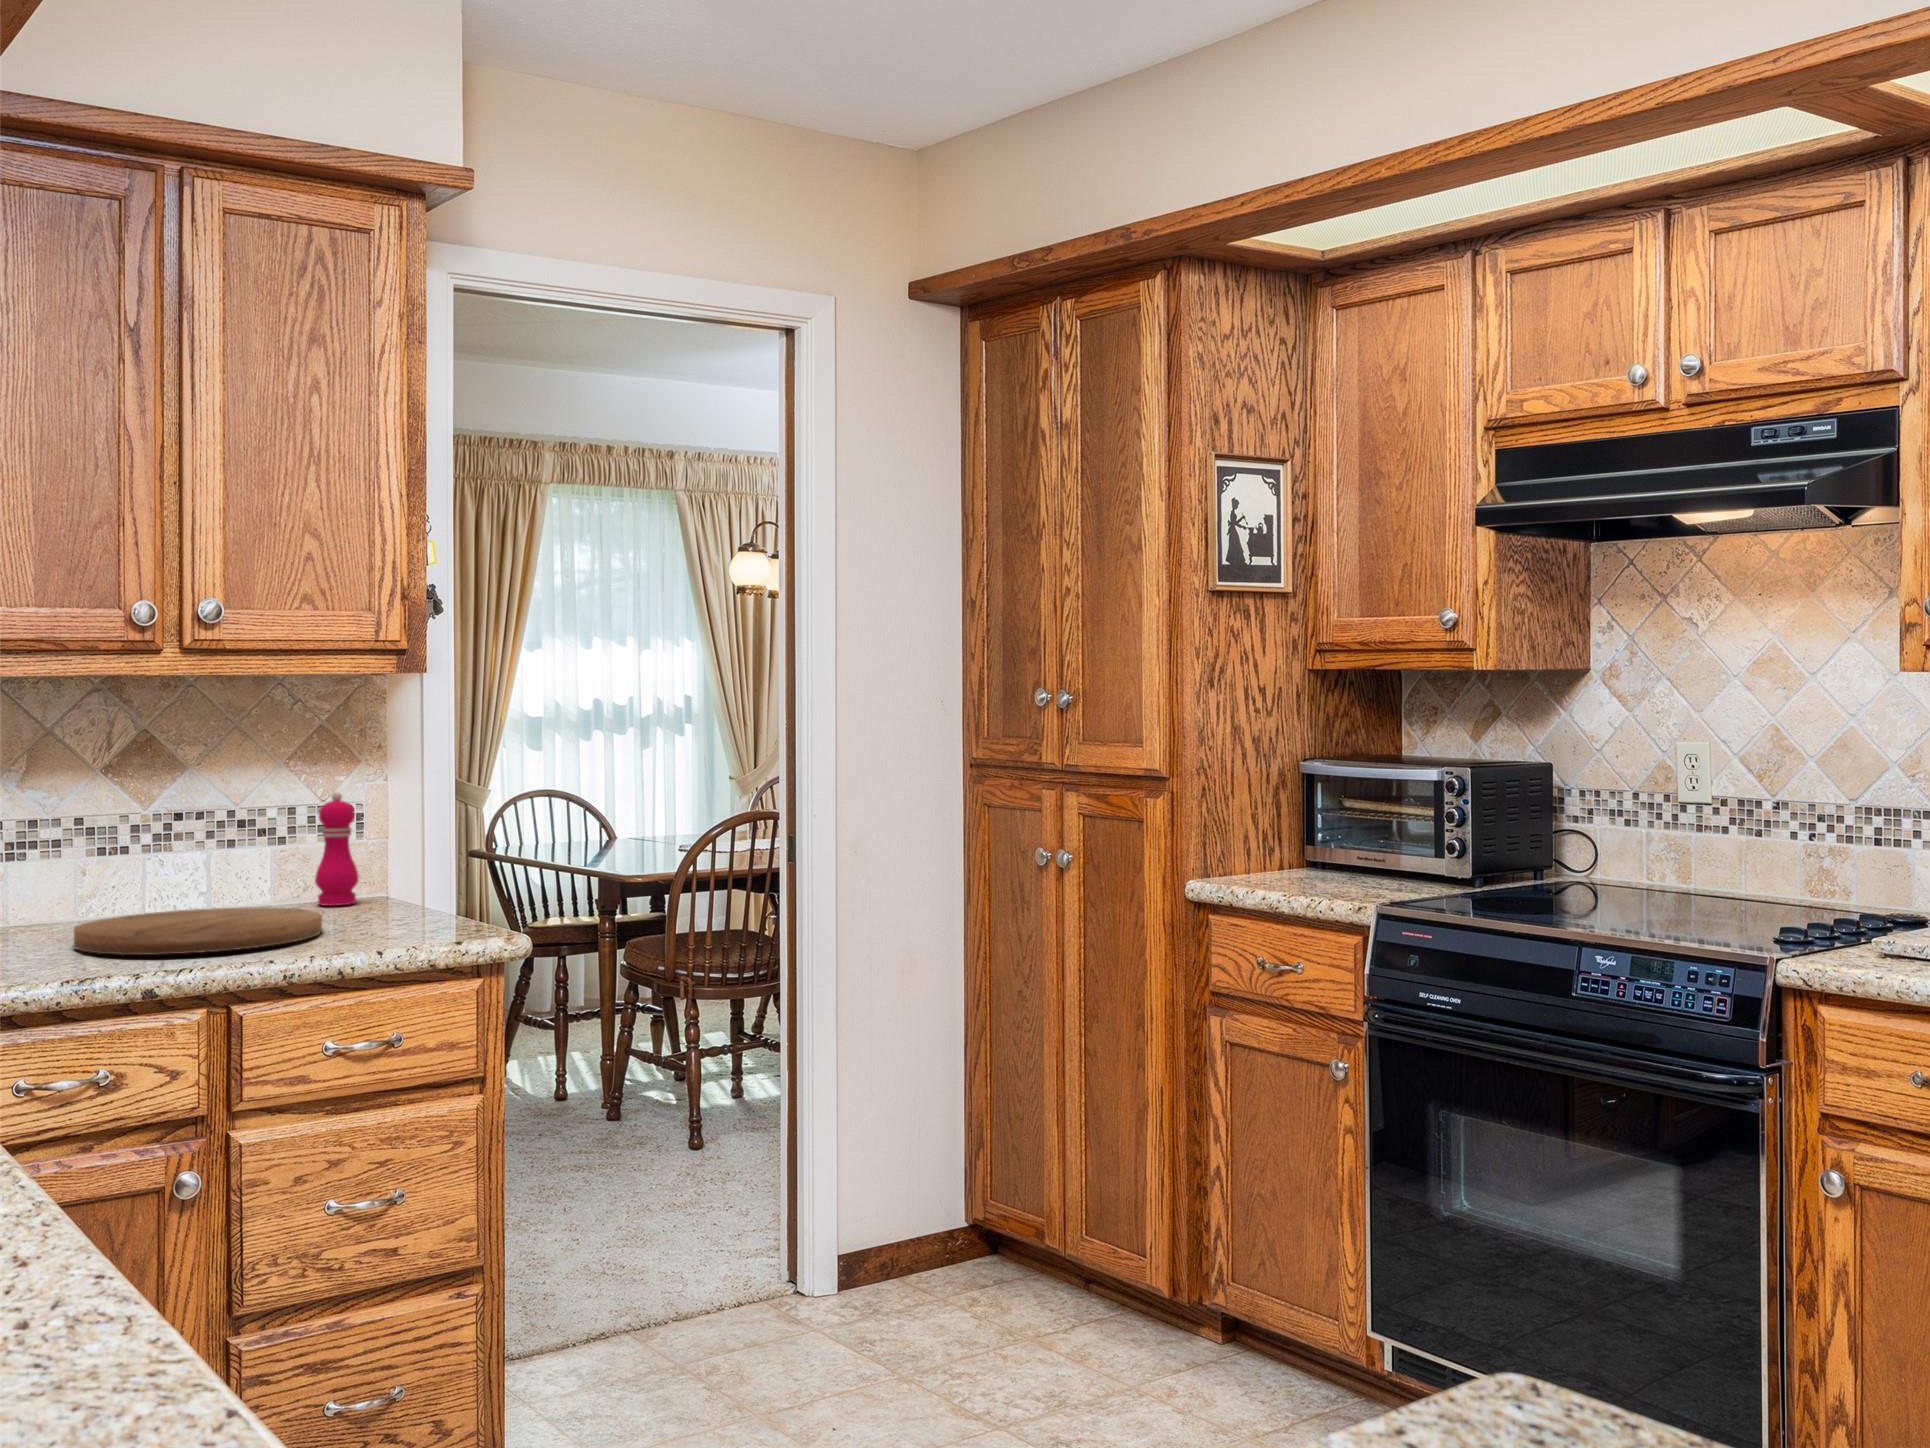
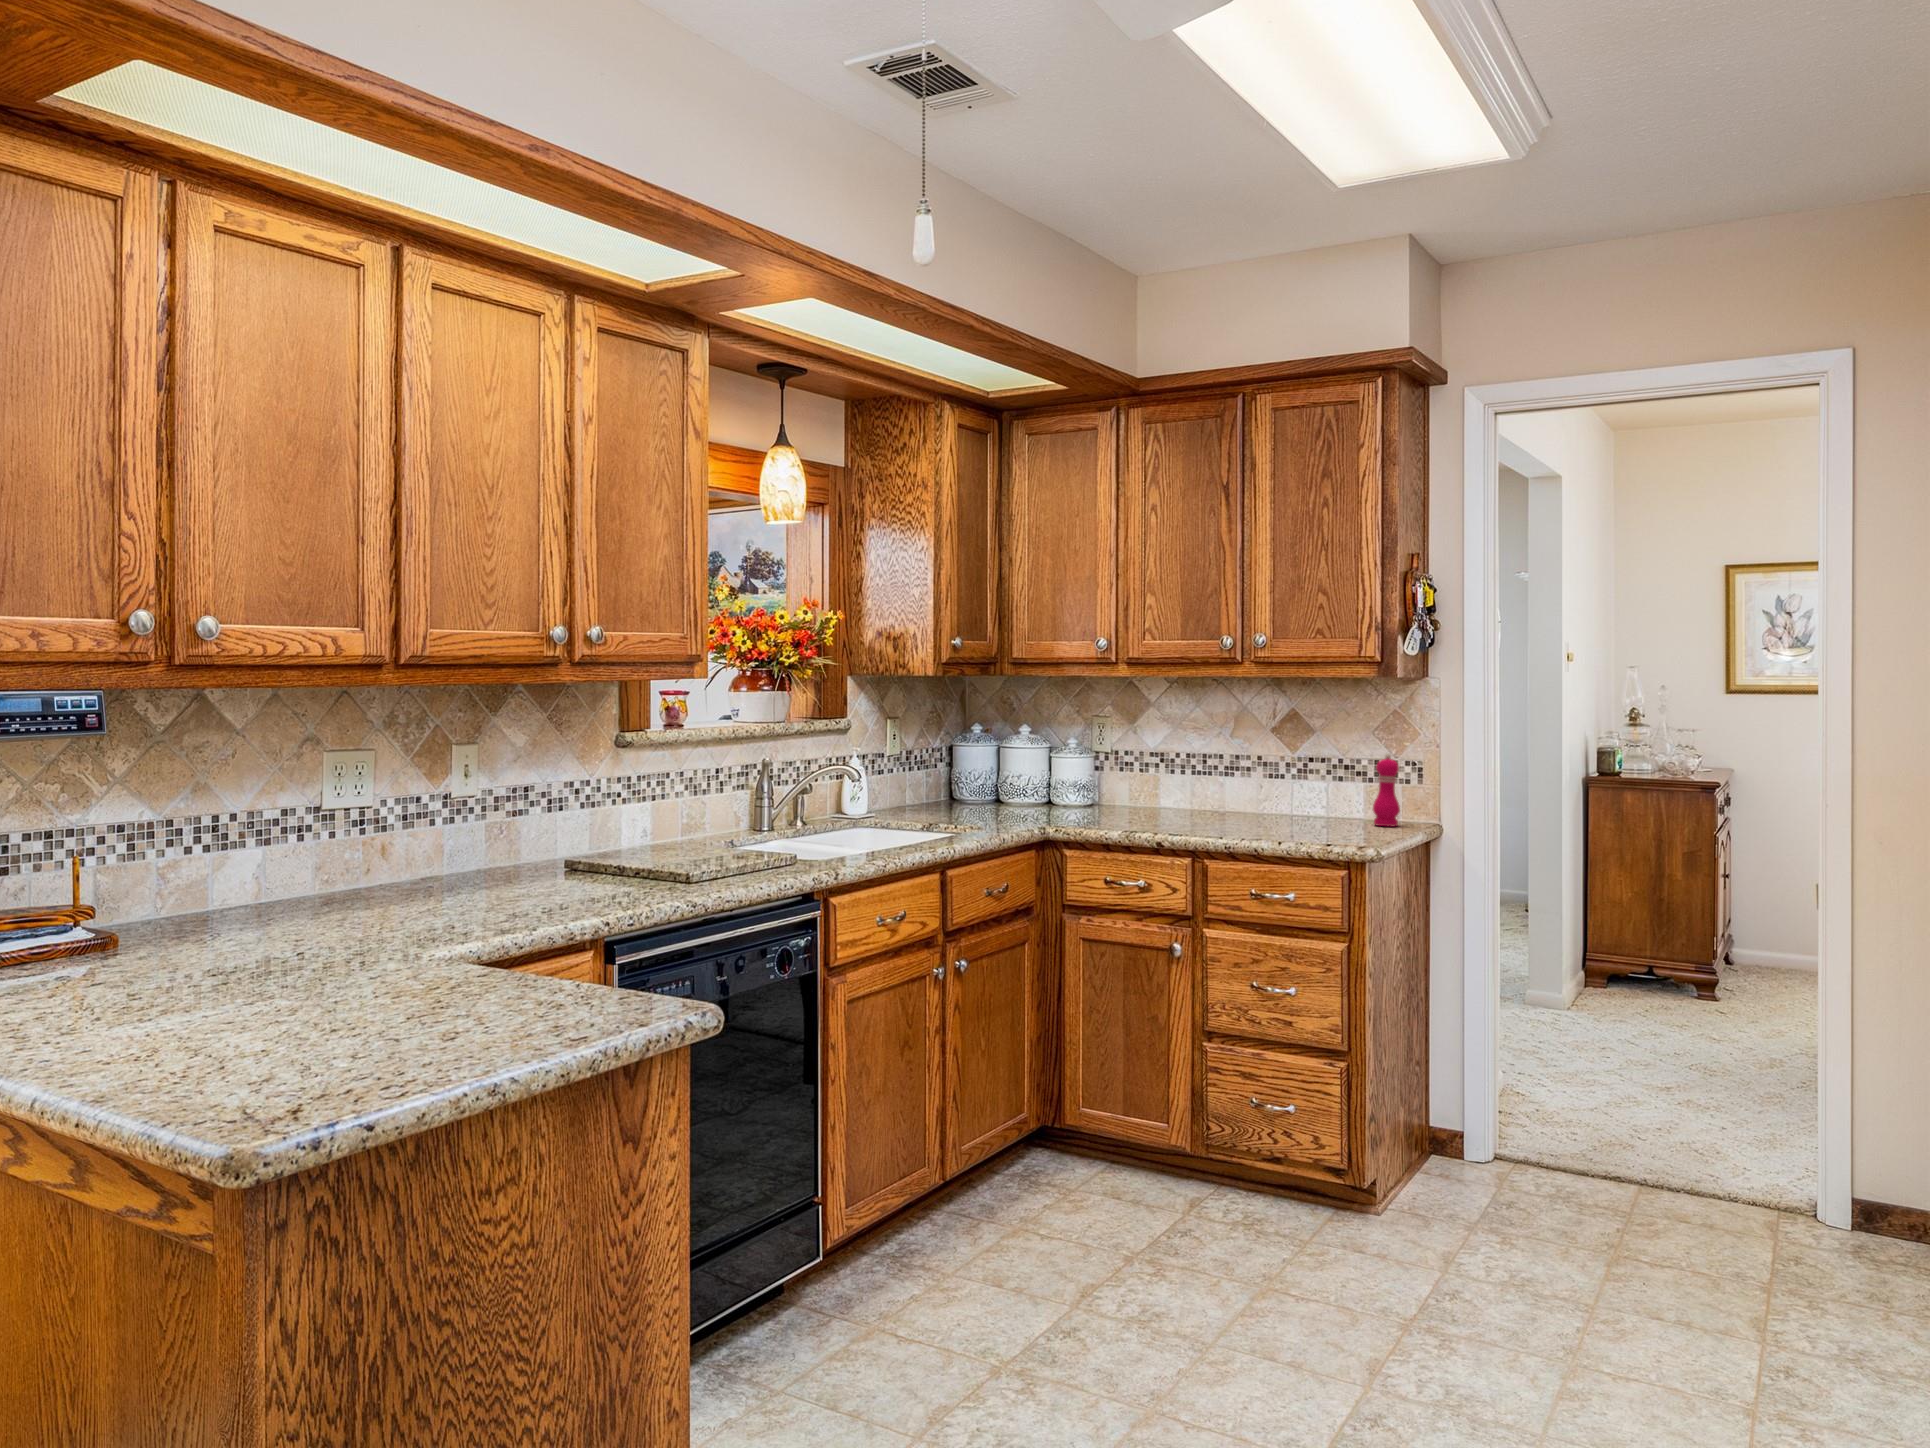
cutting board: present [74,907,322,955] -> none [1189,810,1321,832]

